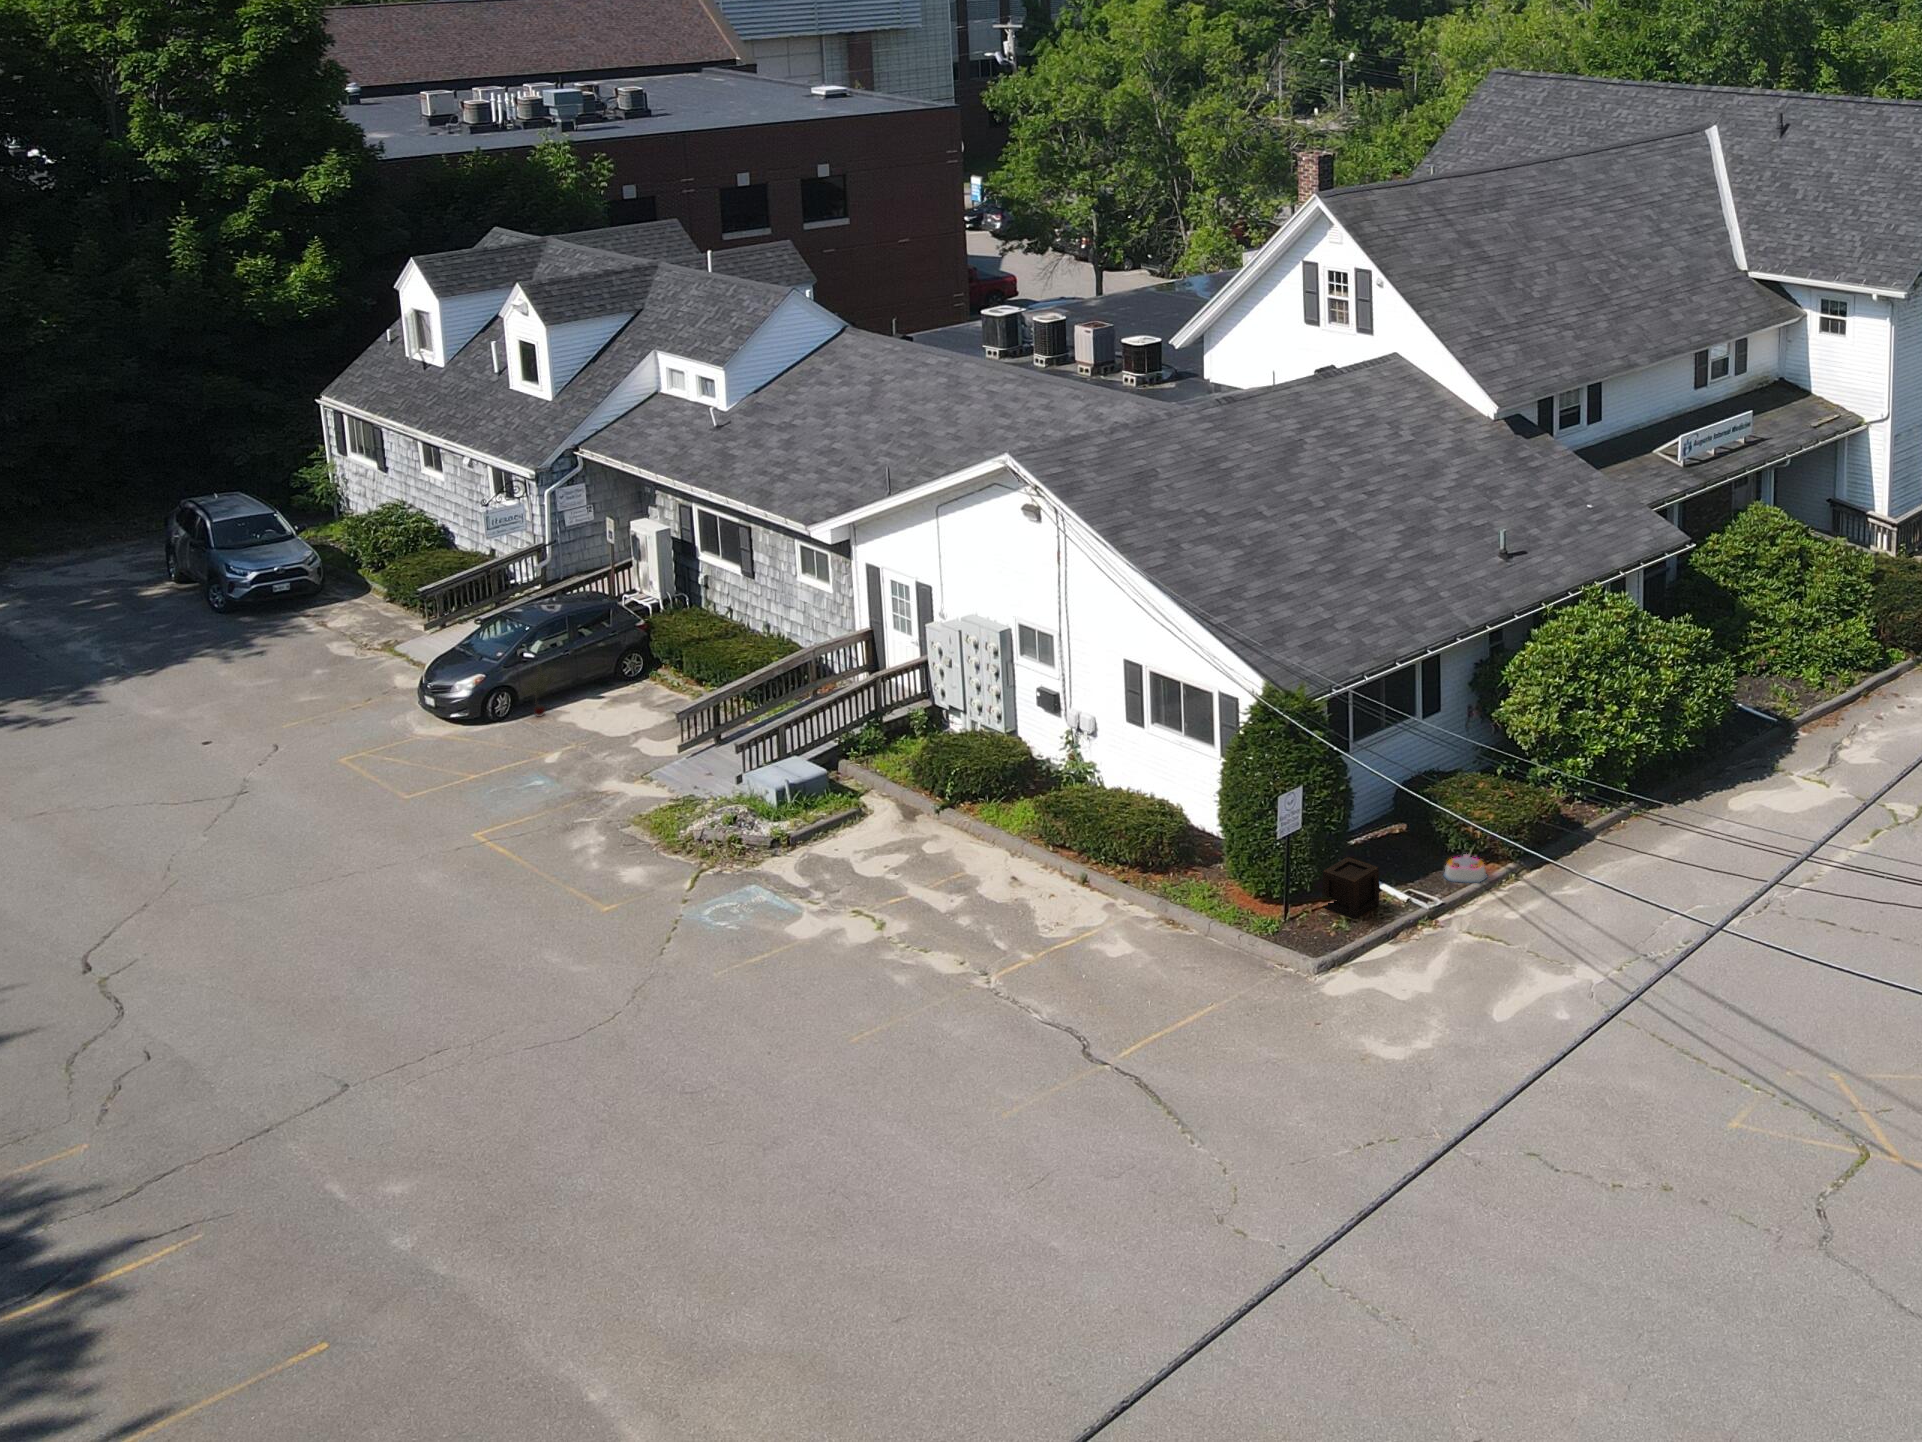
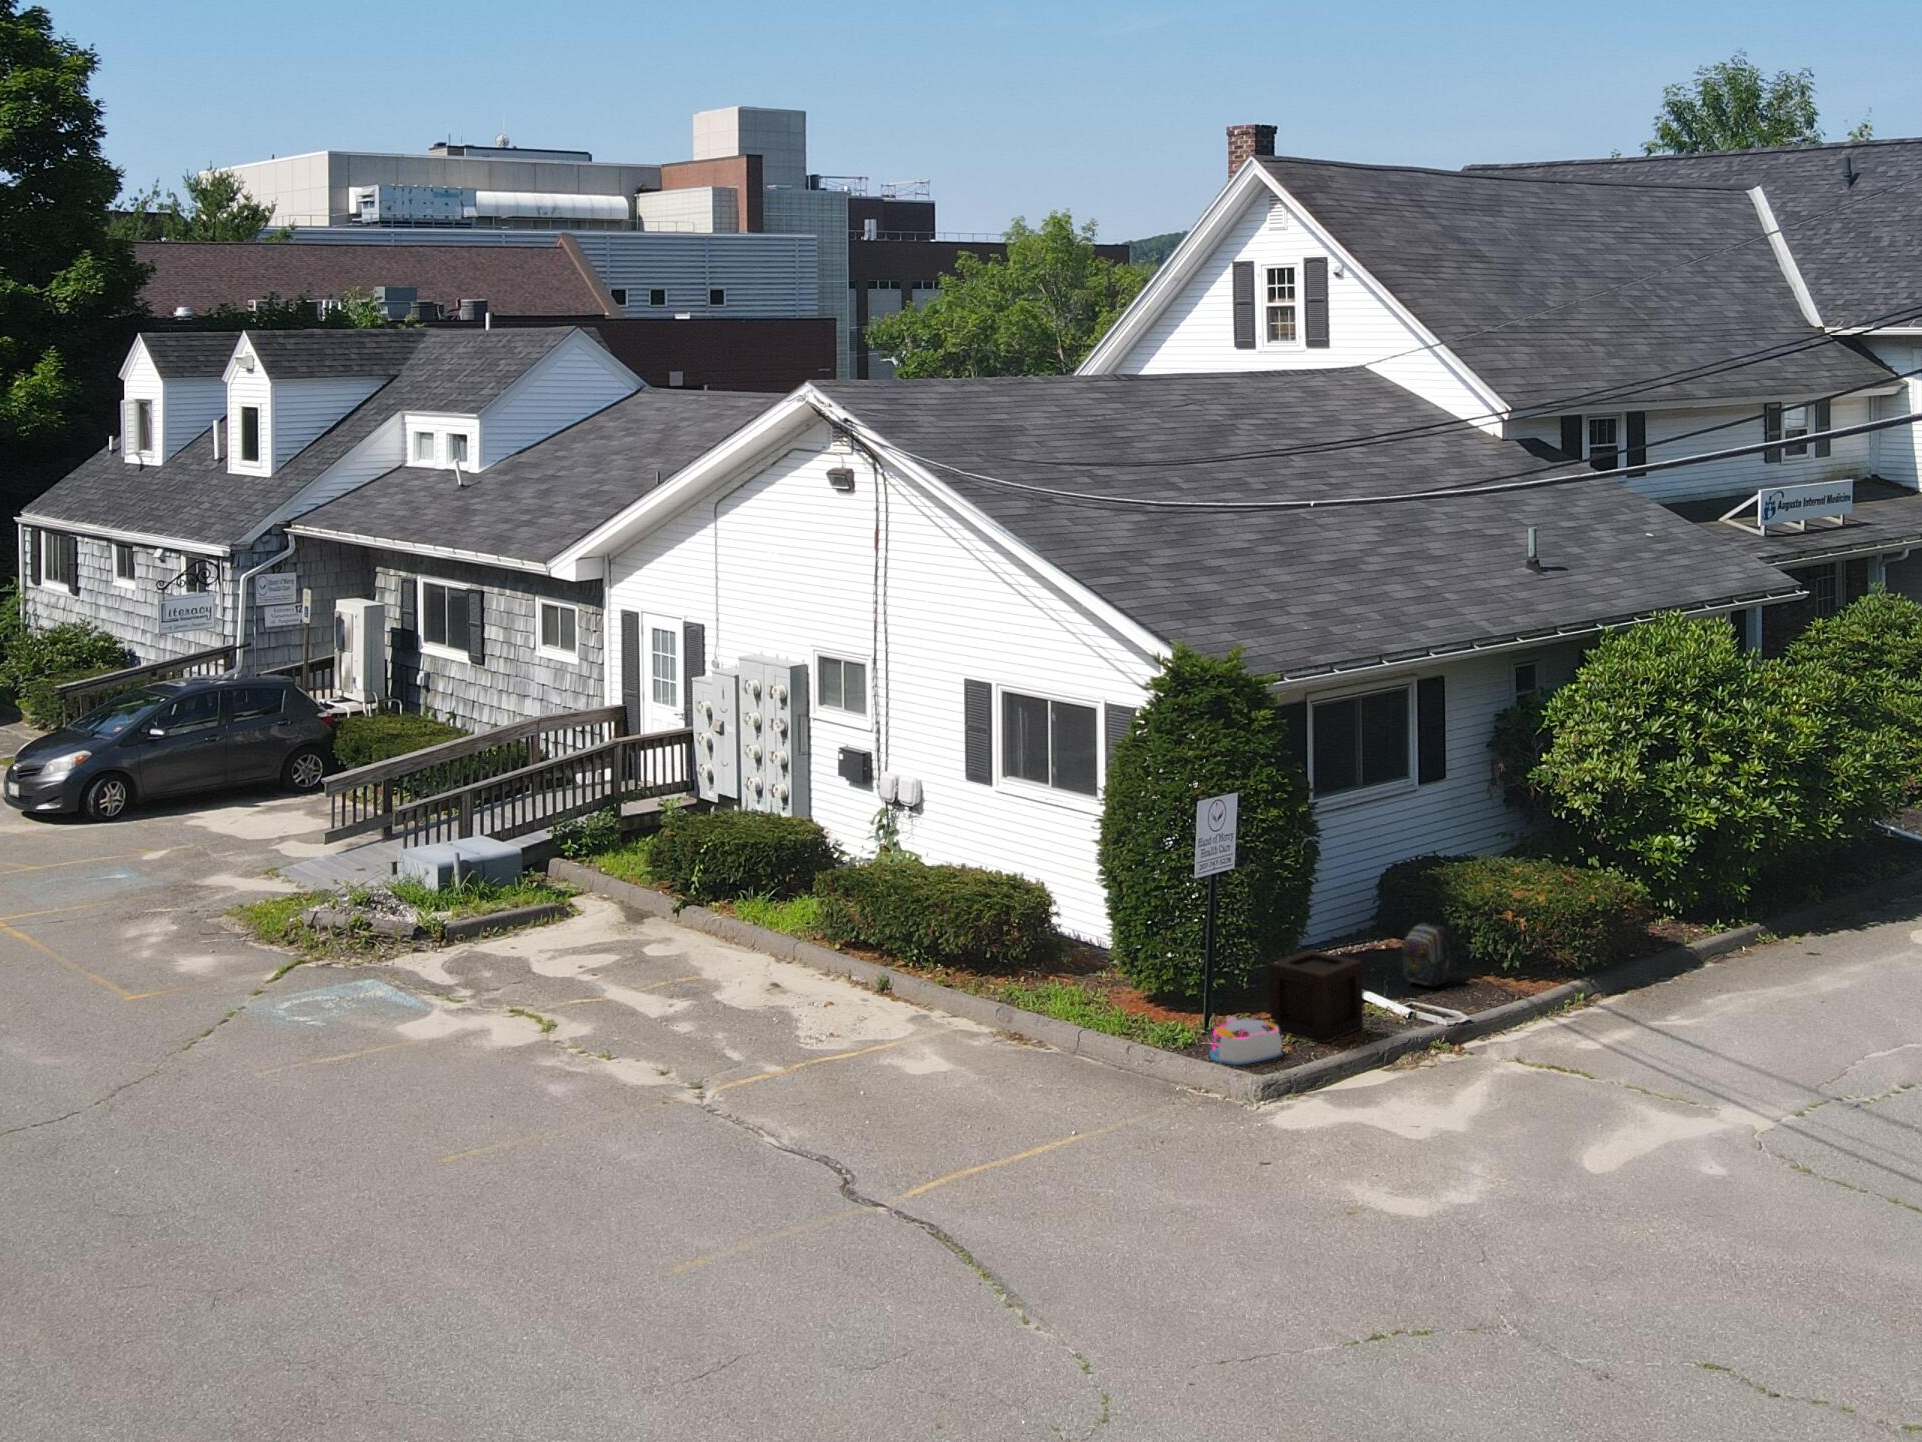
potted tree: present [520,667,556,716] -> none [138,753,198,827]
backpack: none [1405,825,1435,865] -> present [1401,923,1450,987]
storage bin: present [1444,854,1487,883] -> present [1209,1017,1283,1065]

